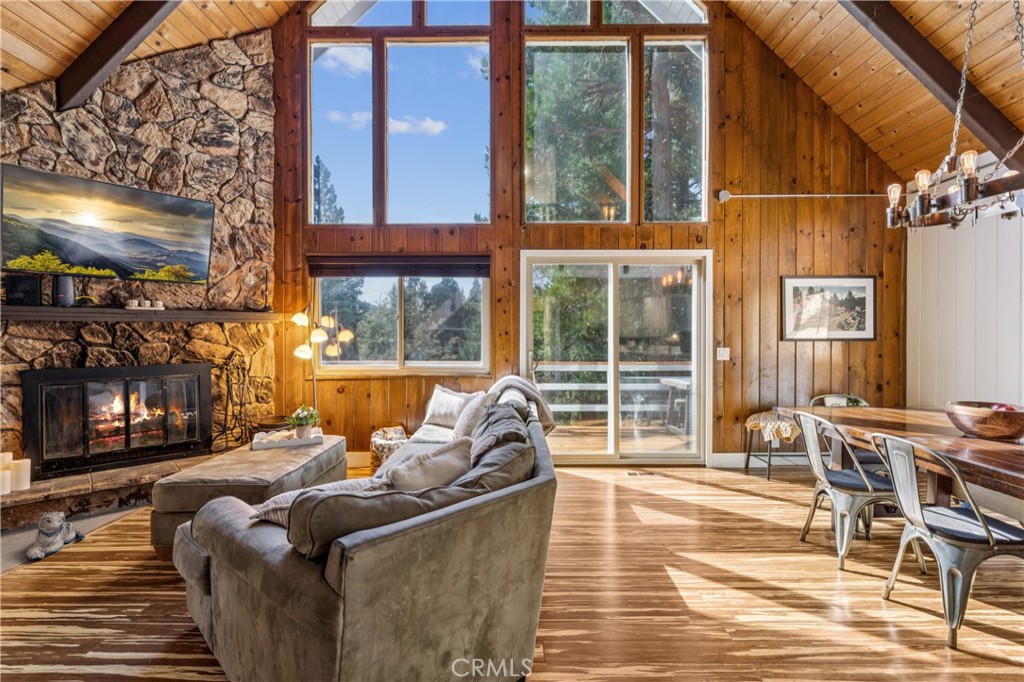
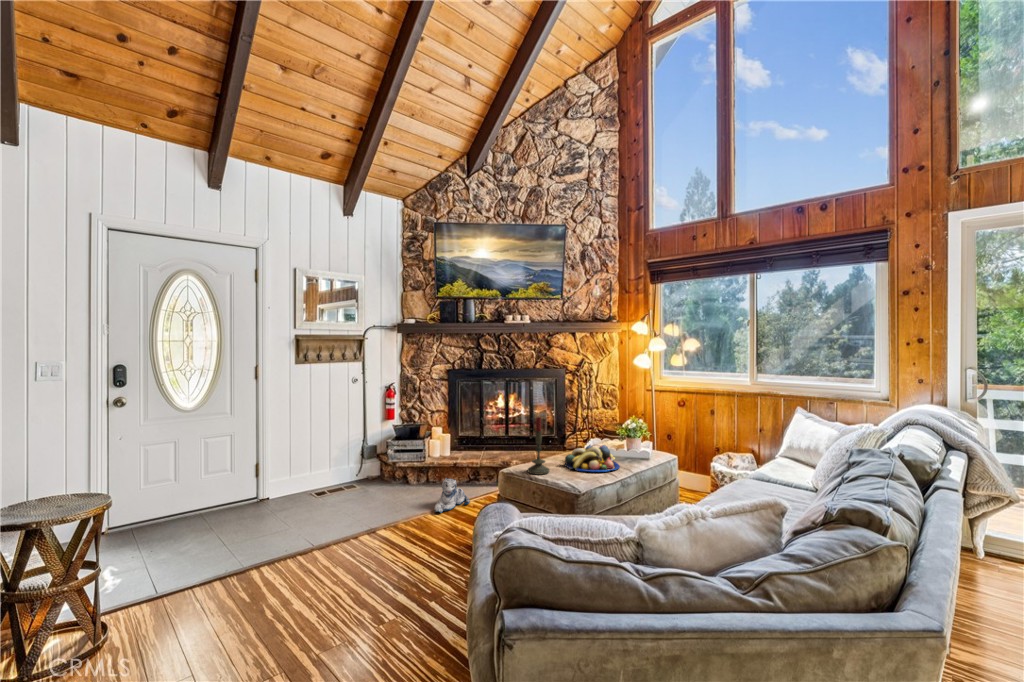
candle: none [196,412,224,476] -> present [527,417,549,475]
fruit bowl: none [237,435,298,464] -> present [565,445,620,472]

